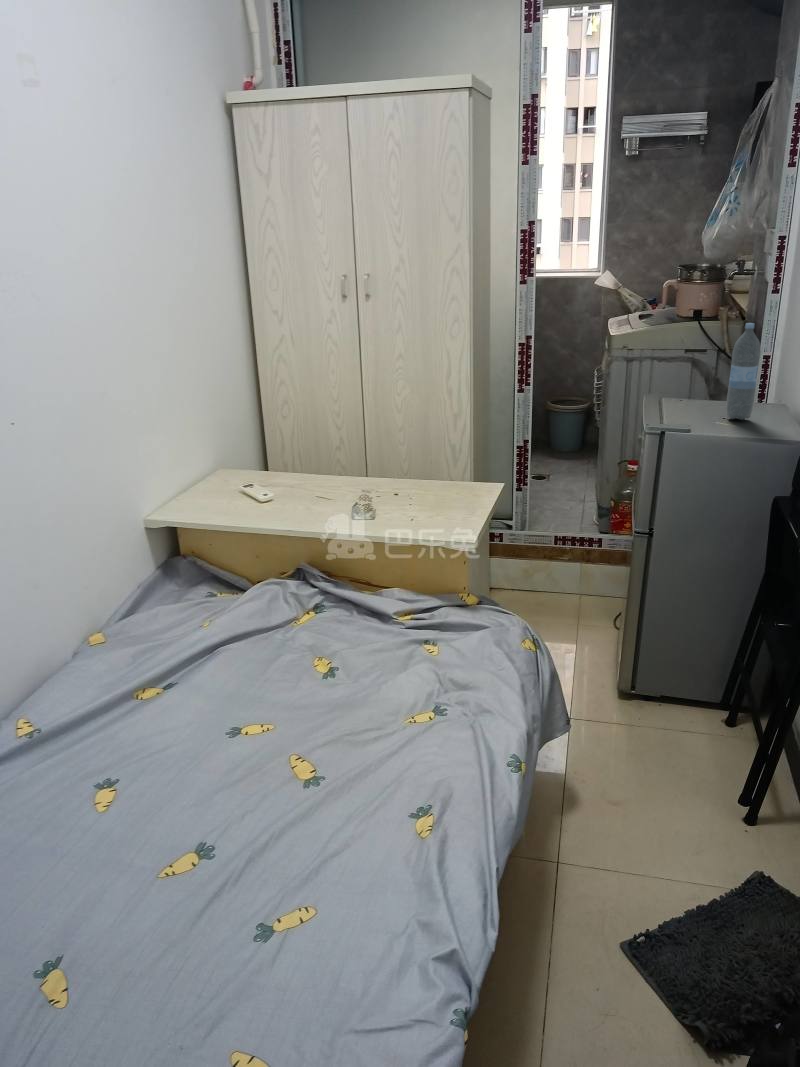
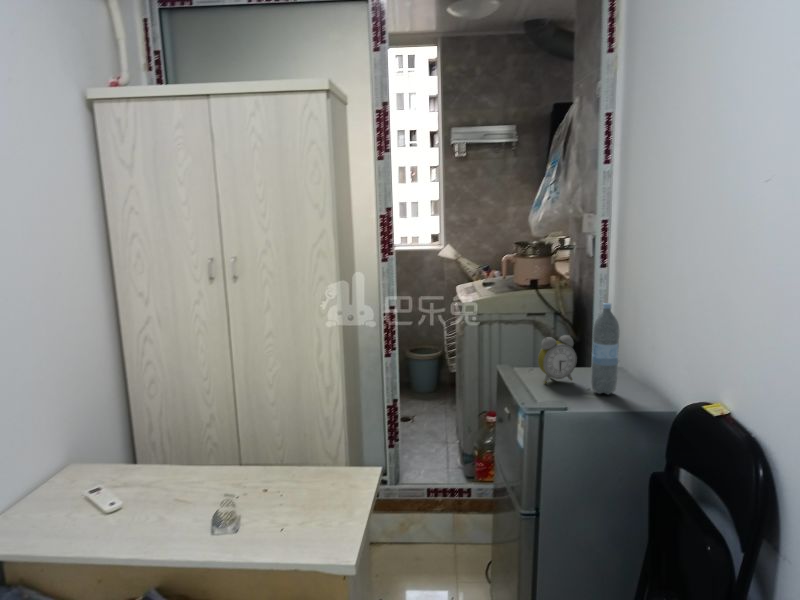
alarm clock: none [674,360,716,410] -> present [538,335,577,384]

